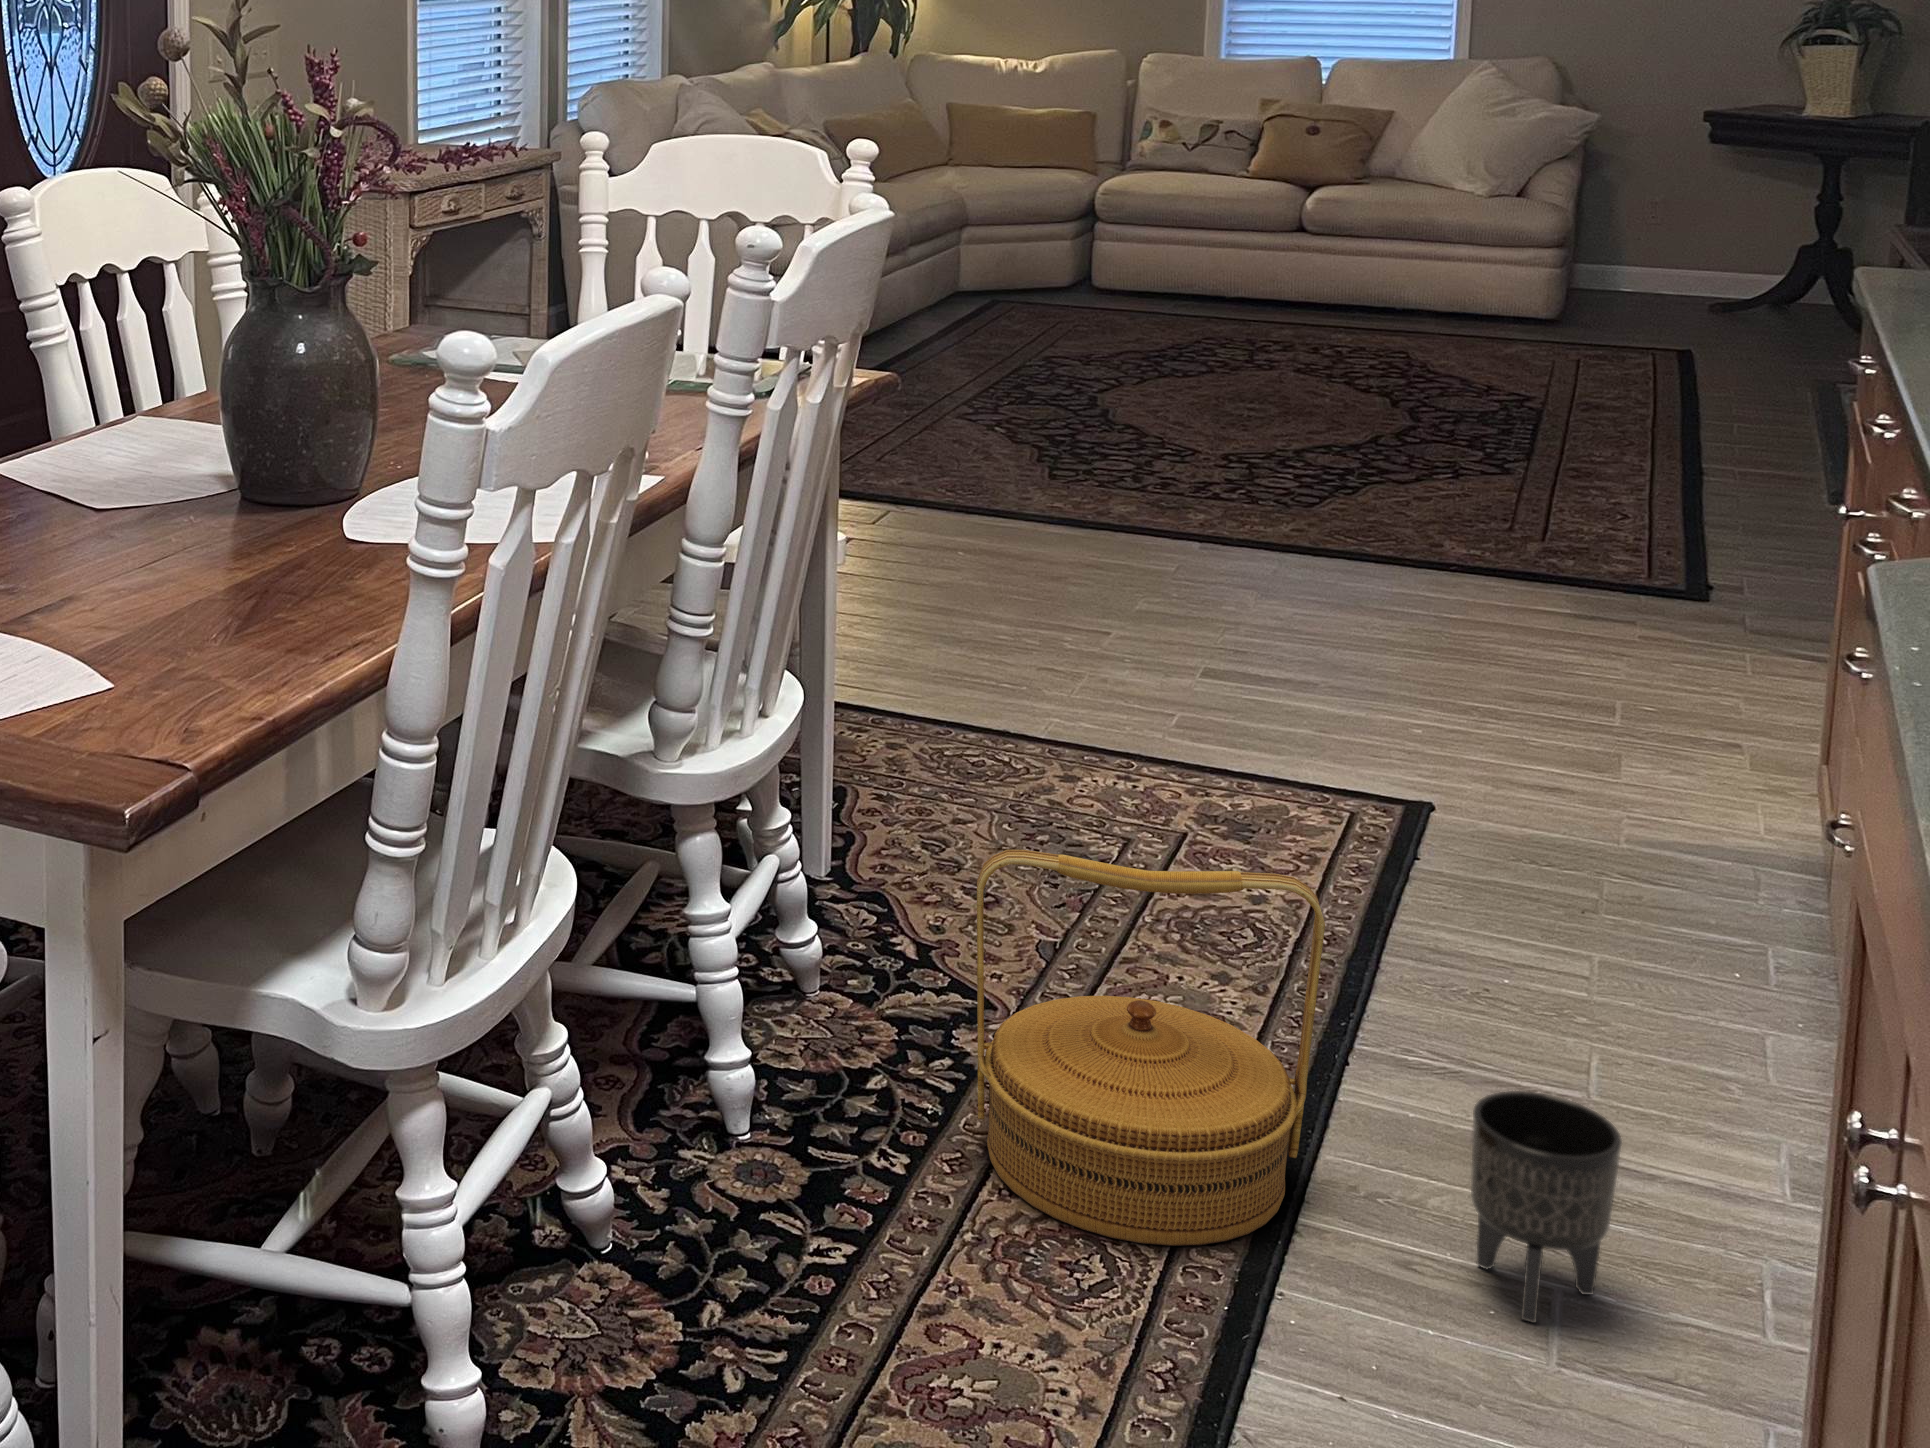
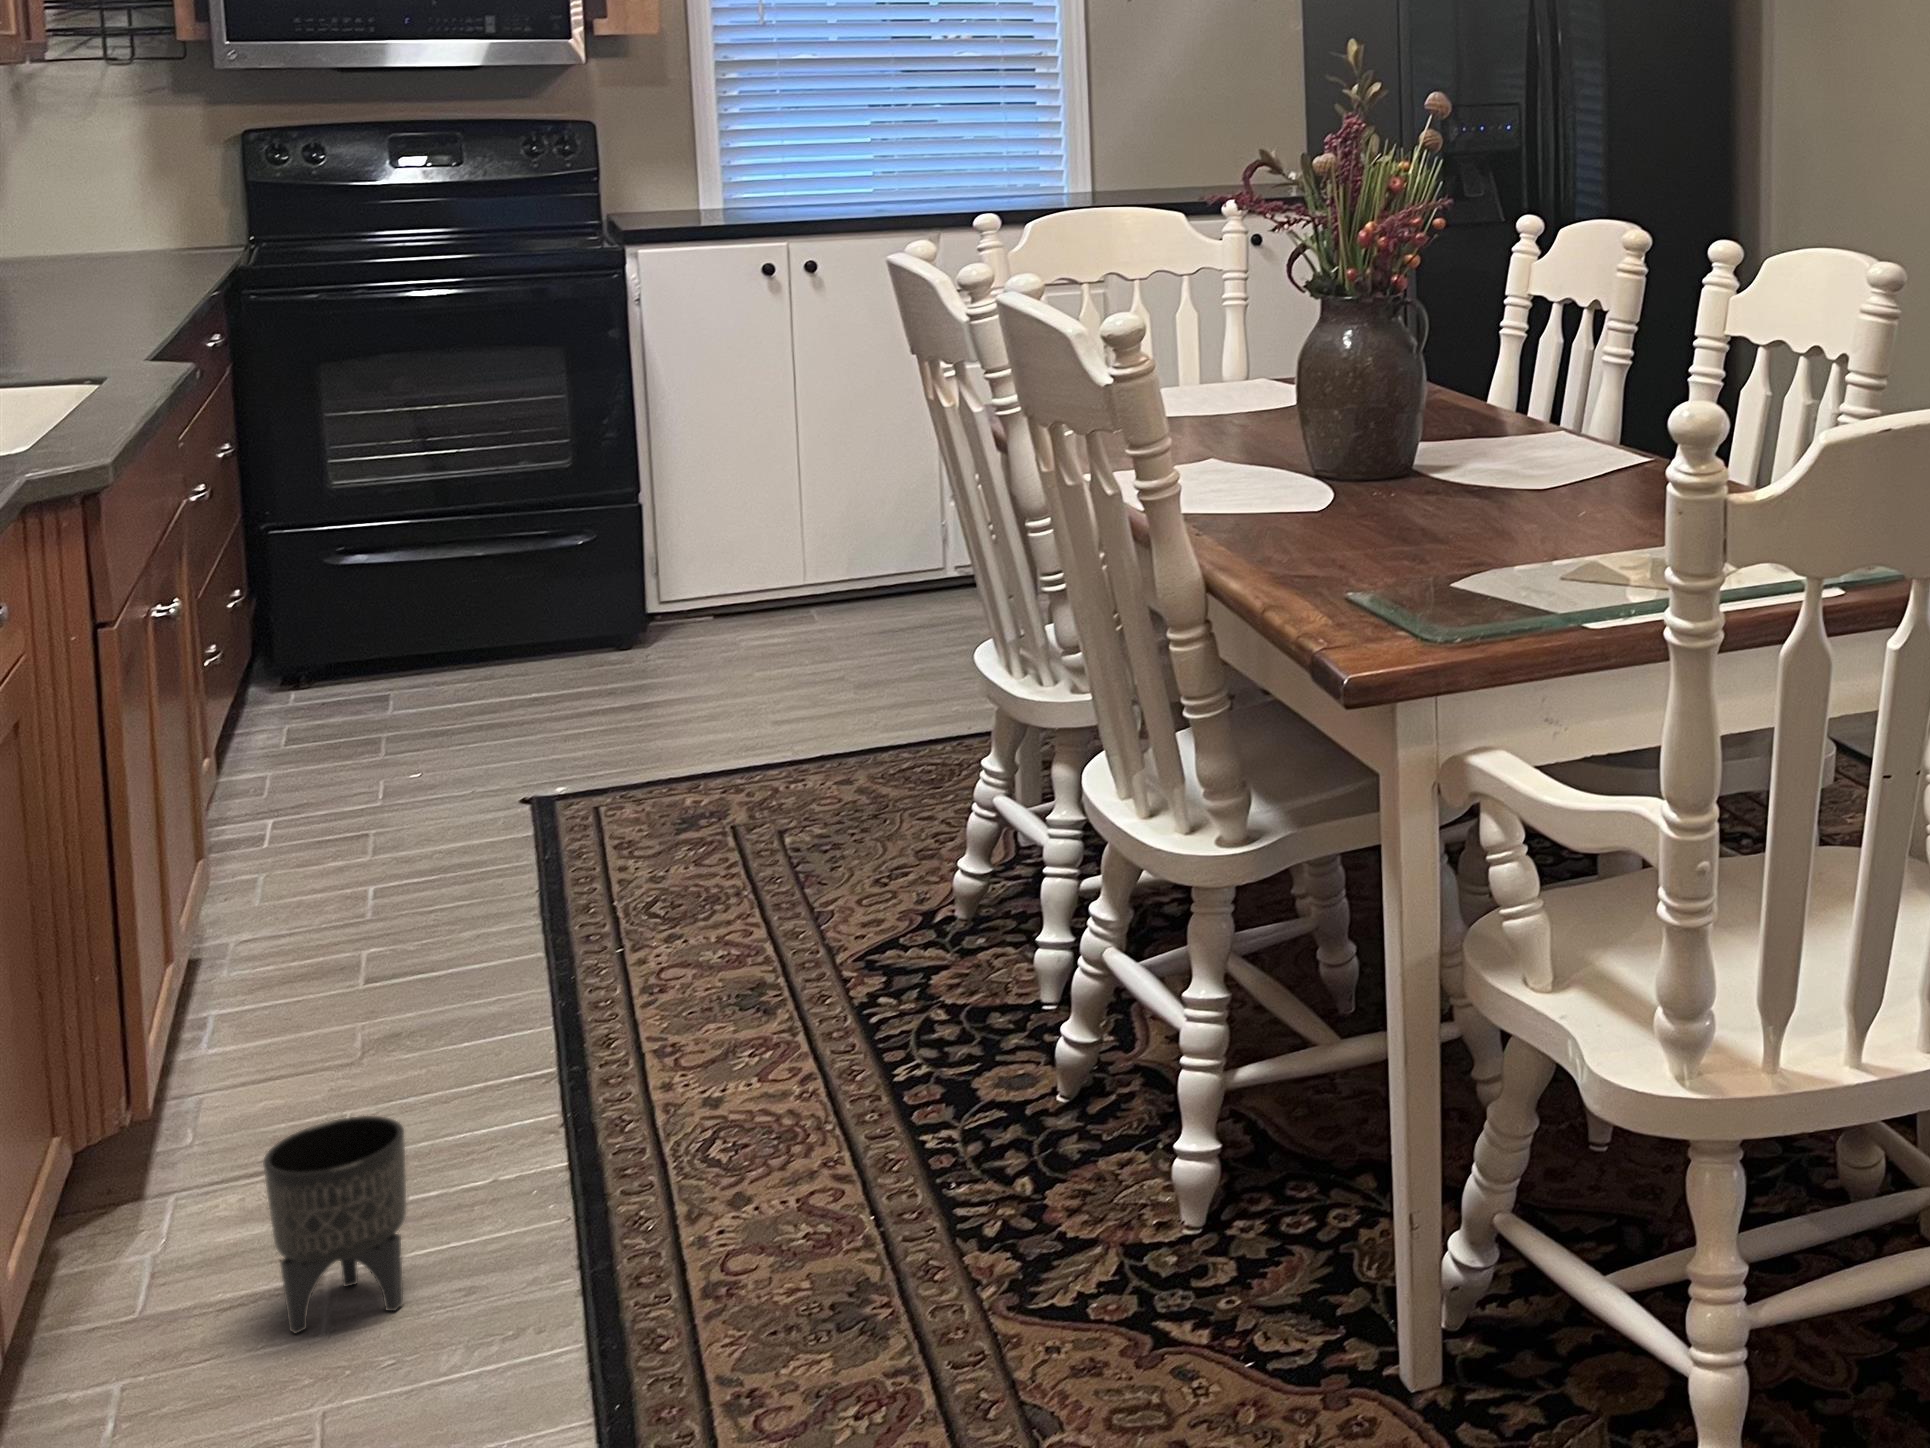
basket: present [977,850,1325,1246] -> none [559,898,891,1307]

